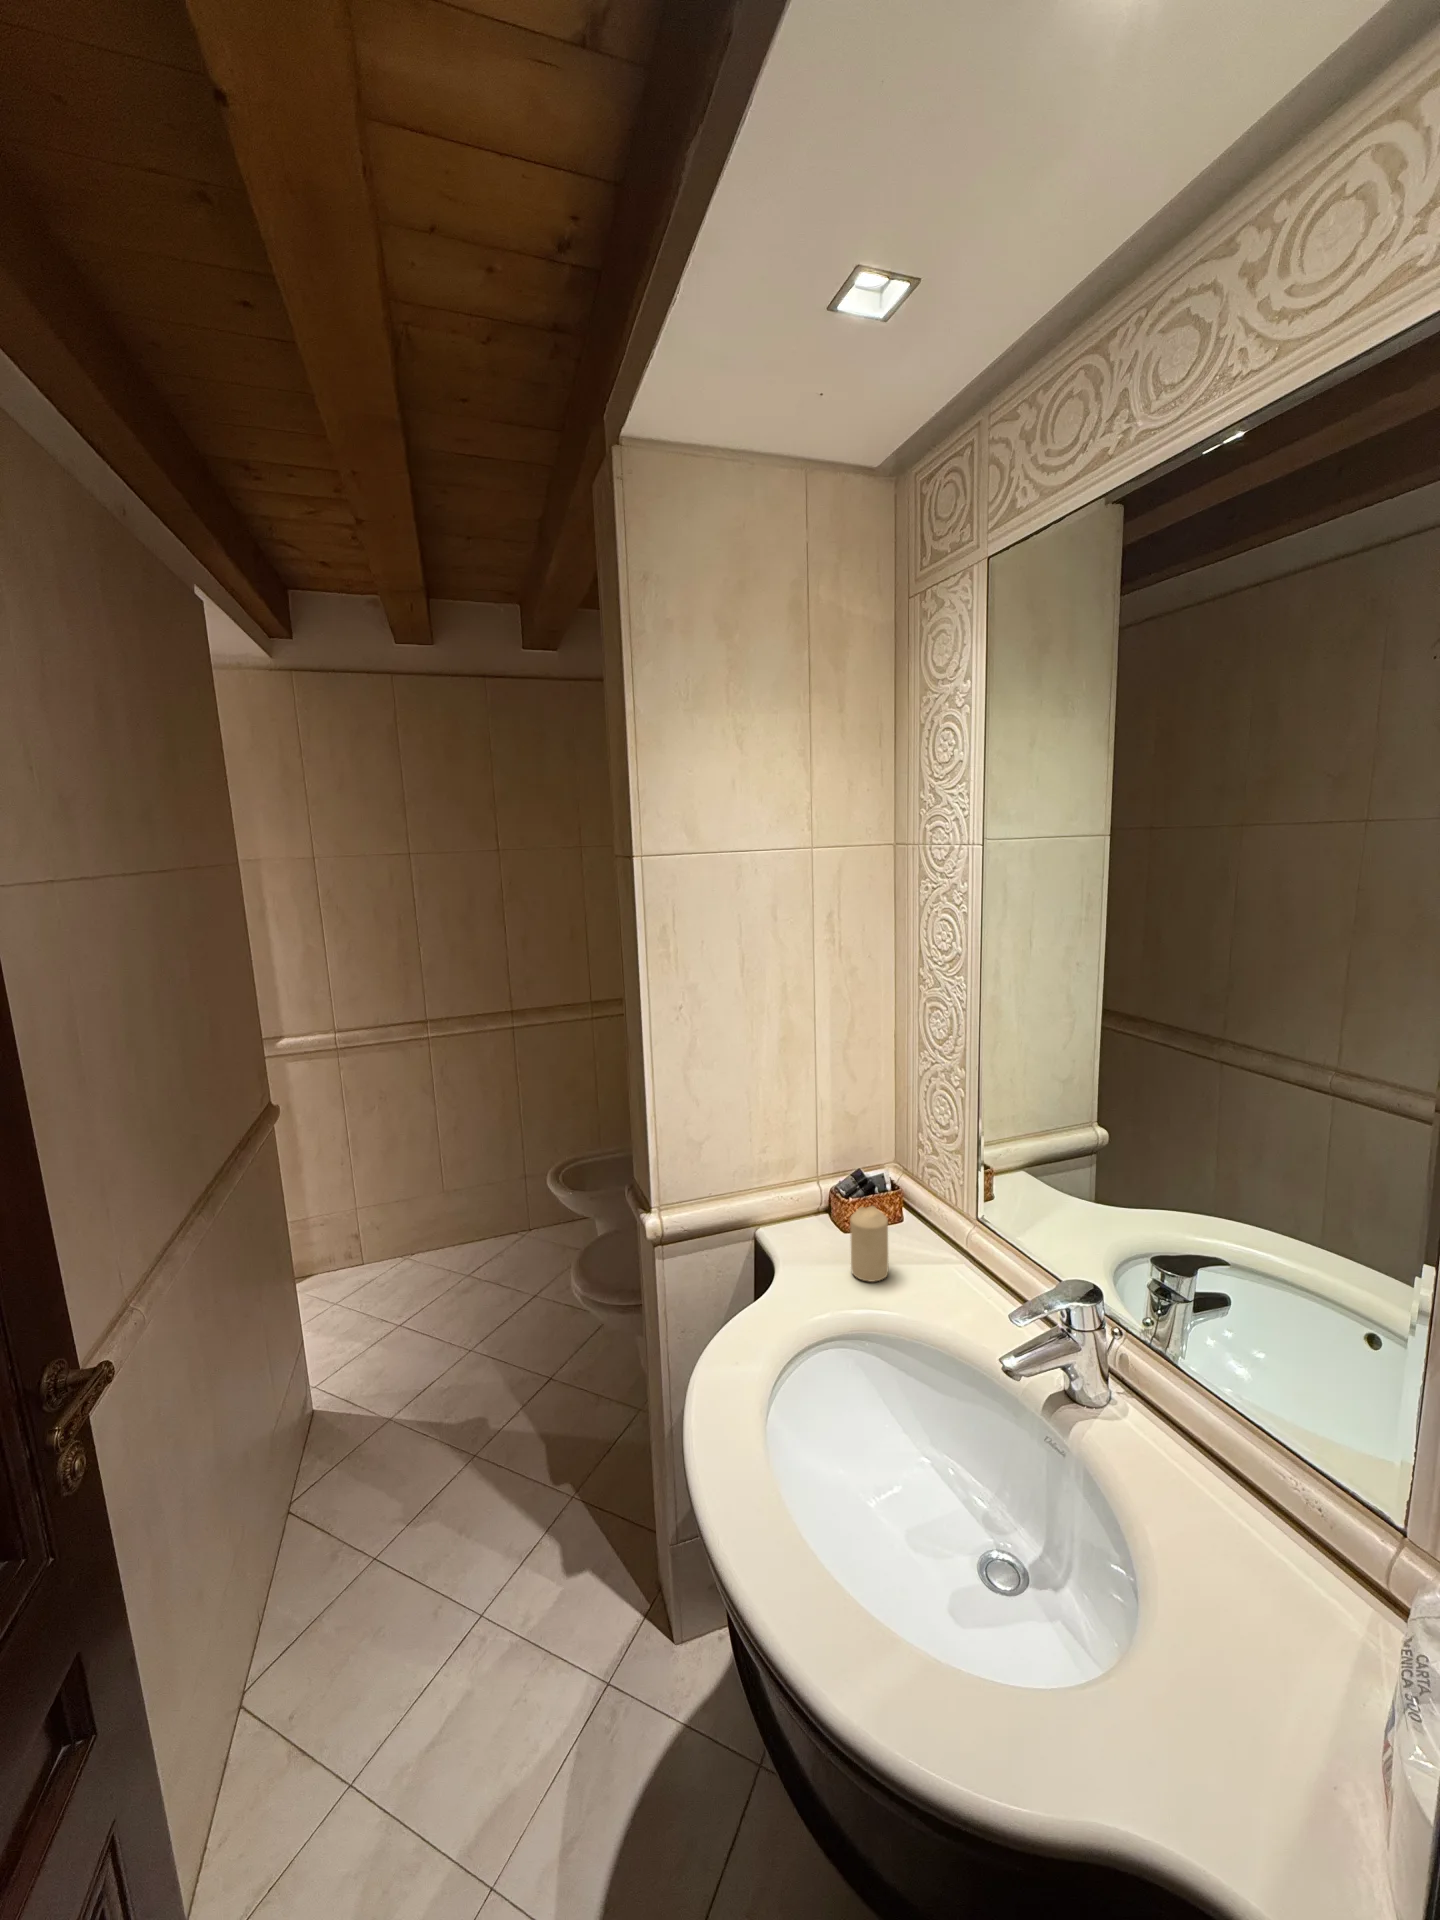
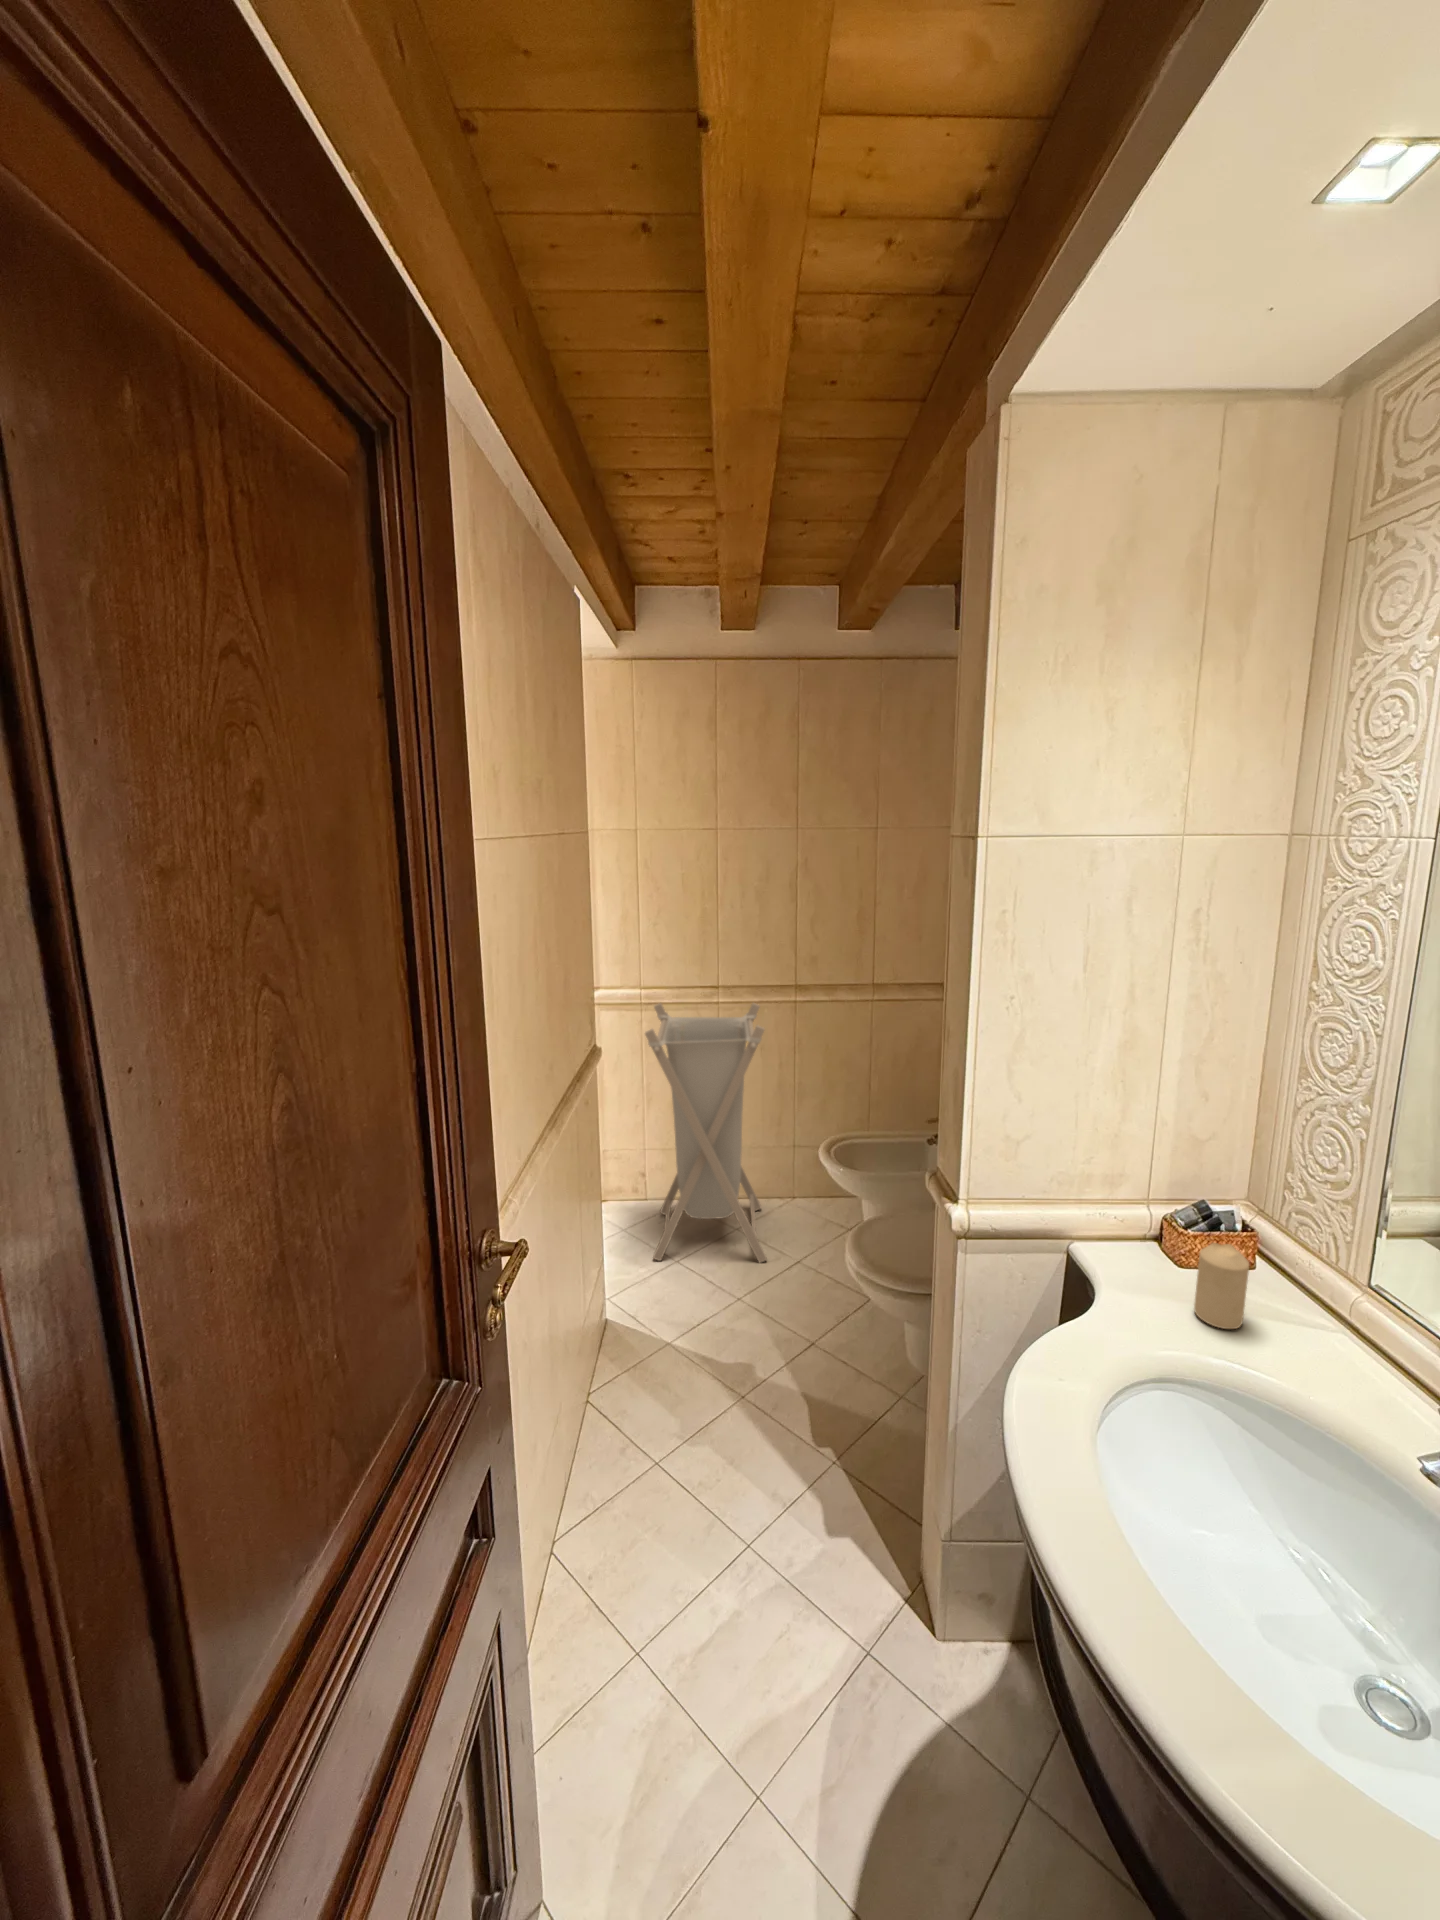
laundry hamper: none [334,1035,499,1331] -> present [645,1003,767,1263]

